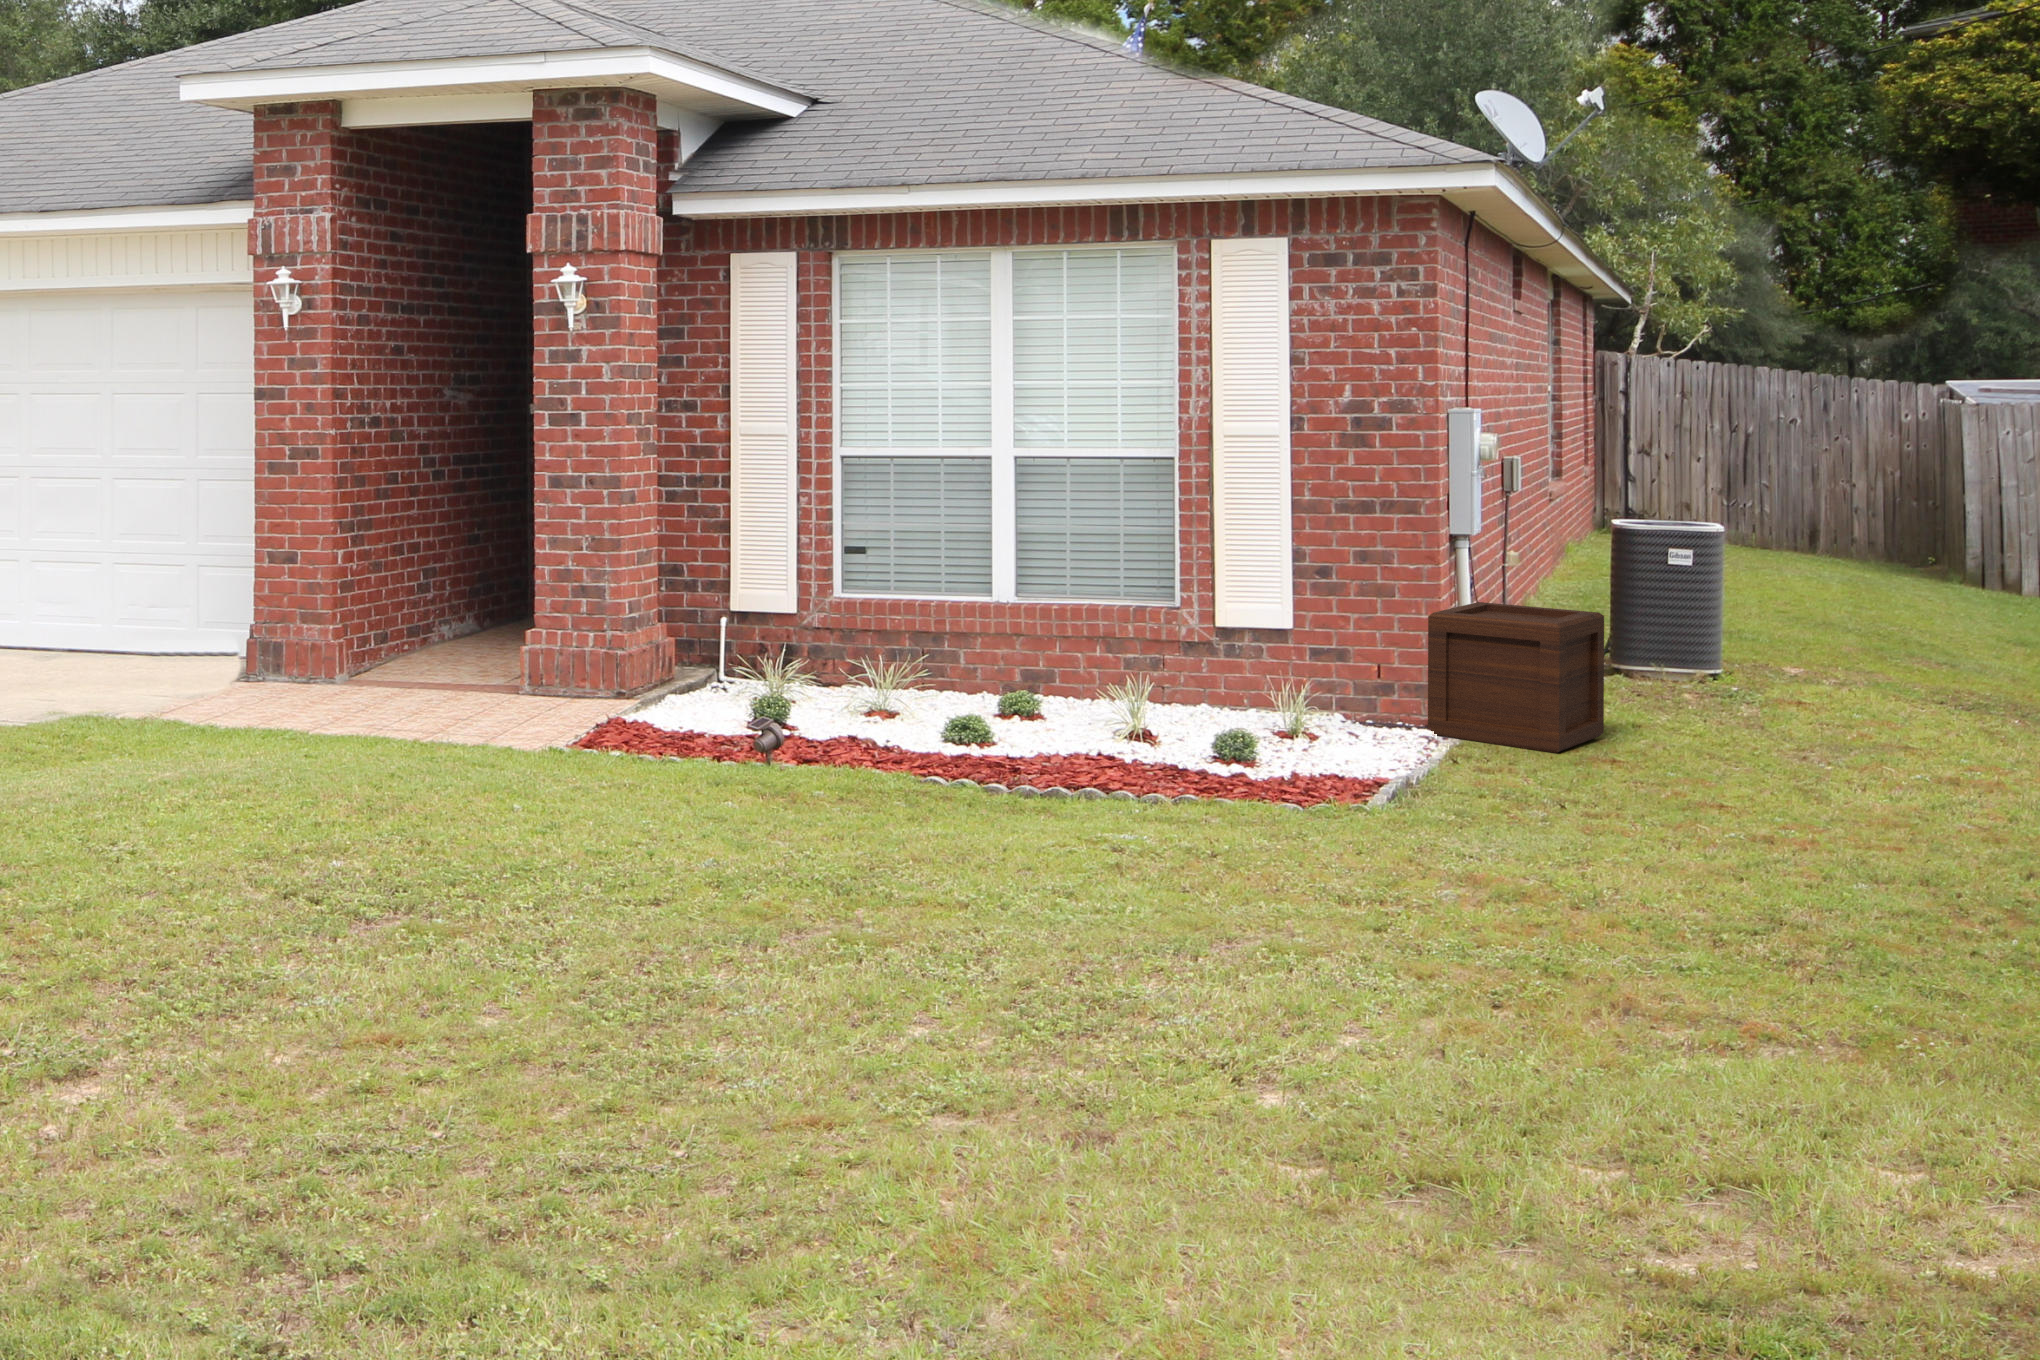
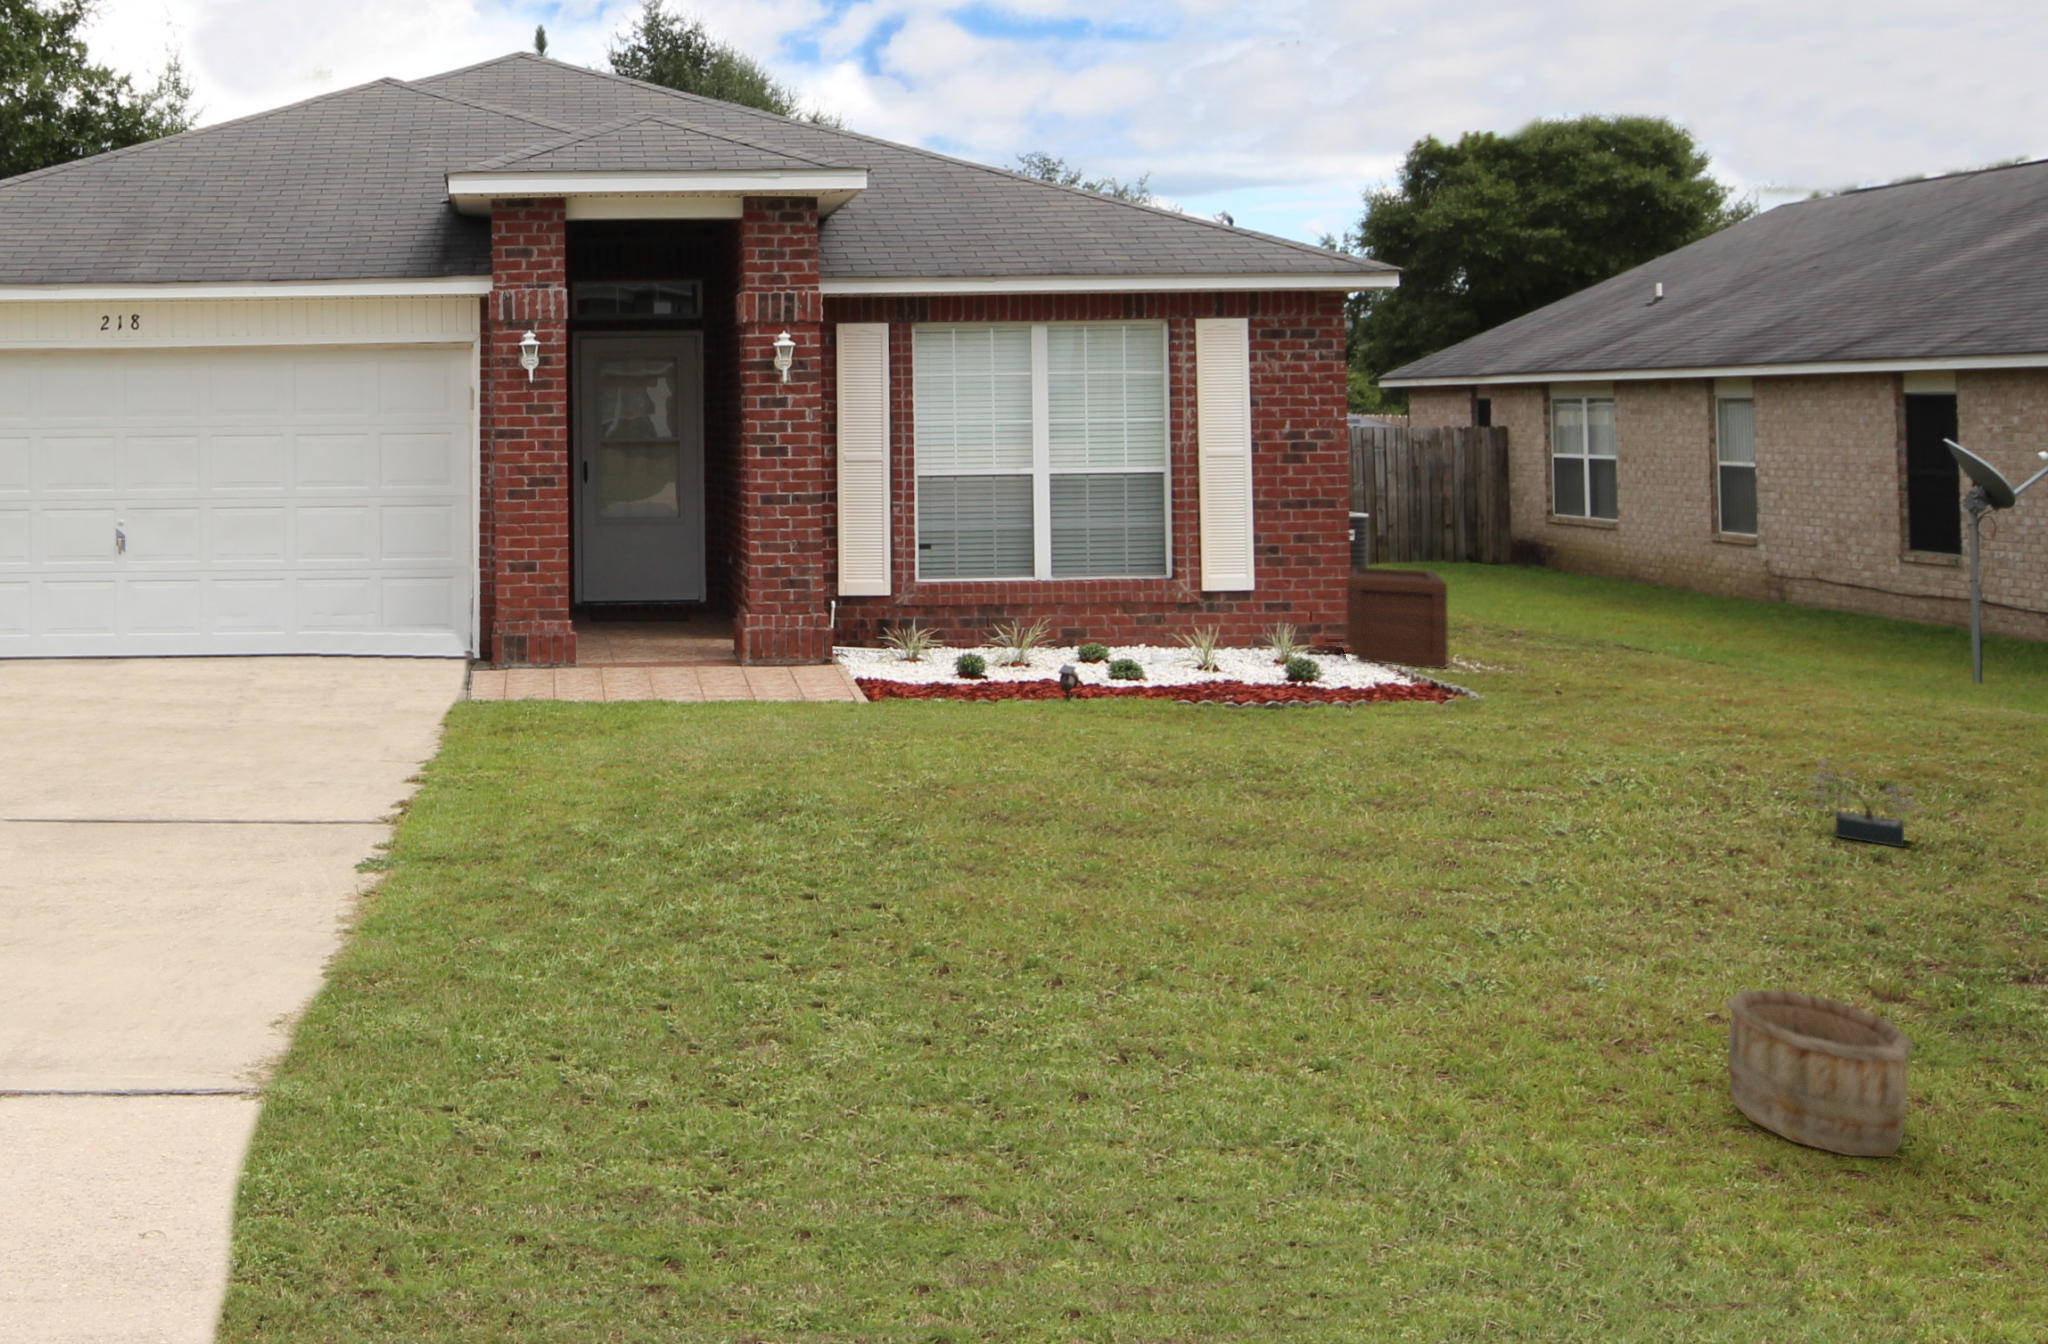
decorative plant: none [1356,838,1486,961] -> present [1807,760,1923,847]
wooden bucket: none [327,981,483,1150] -> present [1725,990,1913,1157]

